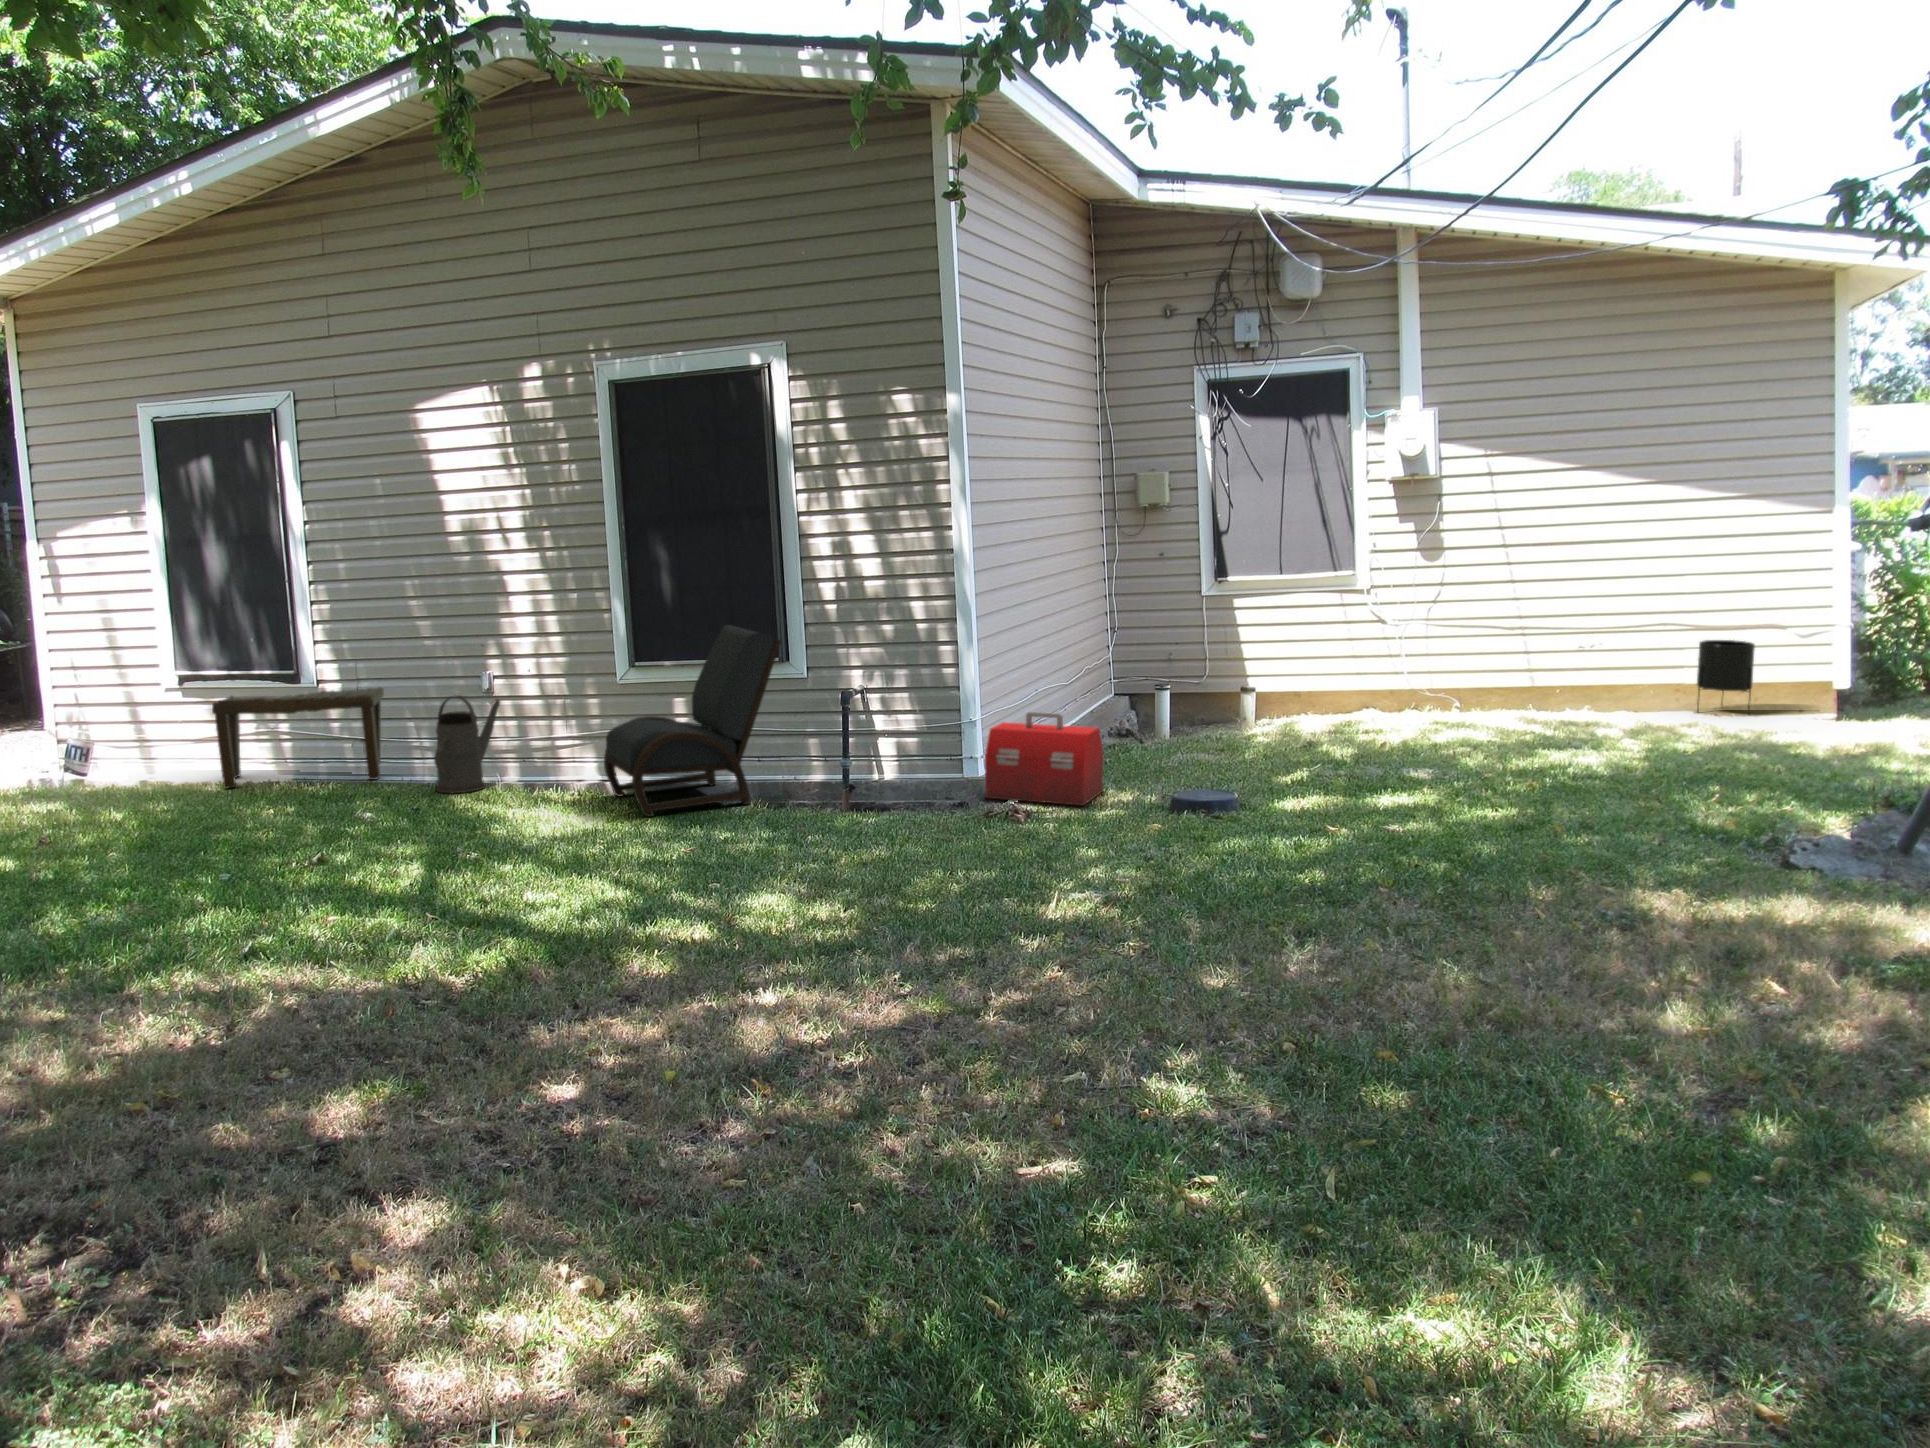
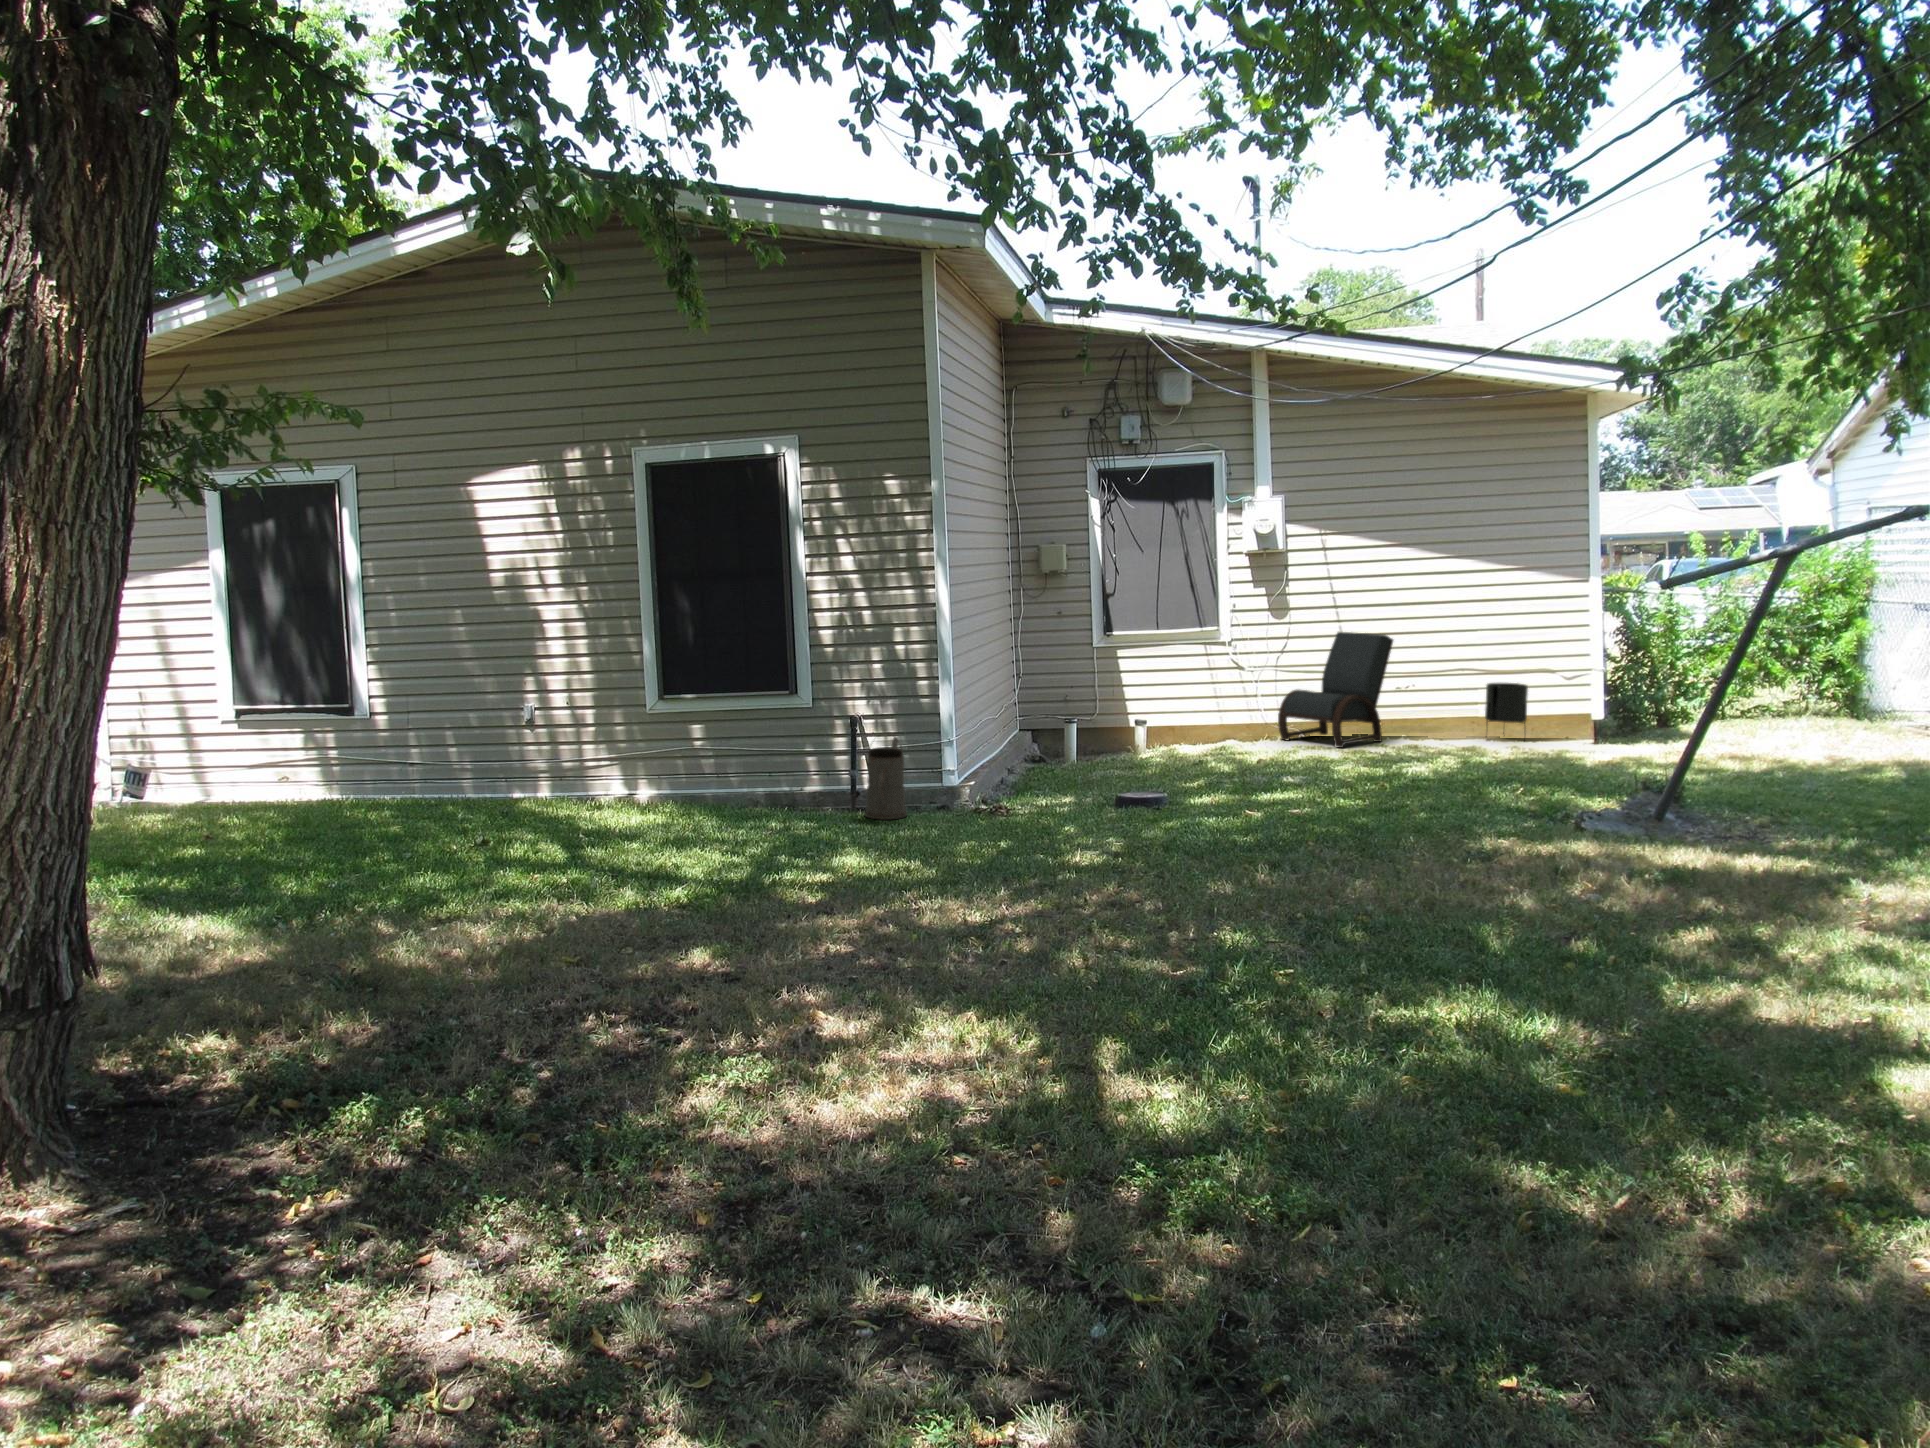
lounge chair: present [604,625,781,817] -> present [1278,632,1393,748]
bench: present [212,687,384,788] -> none [295,717,434,803]
watering can: present [434,695,500,793] -> present [865,732,907,819]
toolbox: present [985,712,1103,806] -> none [956,733,1047,807]

